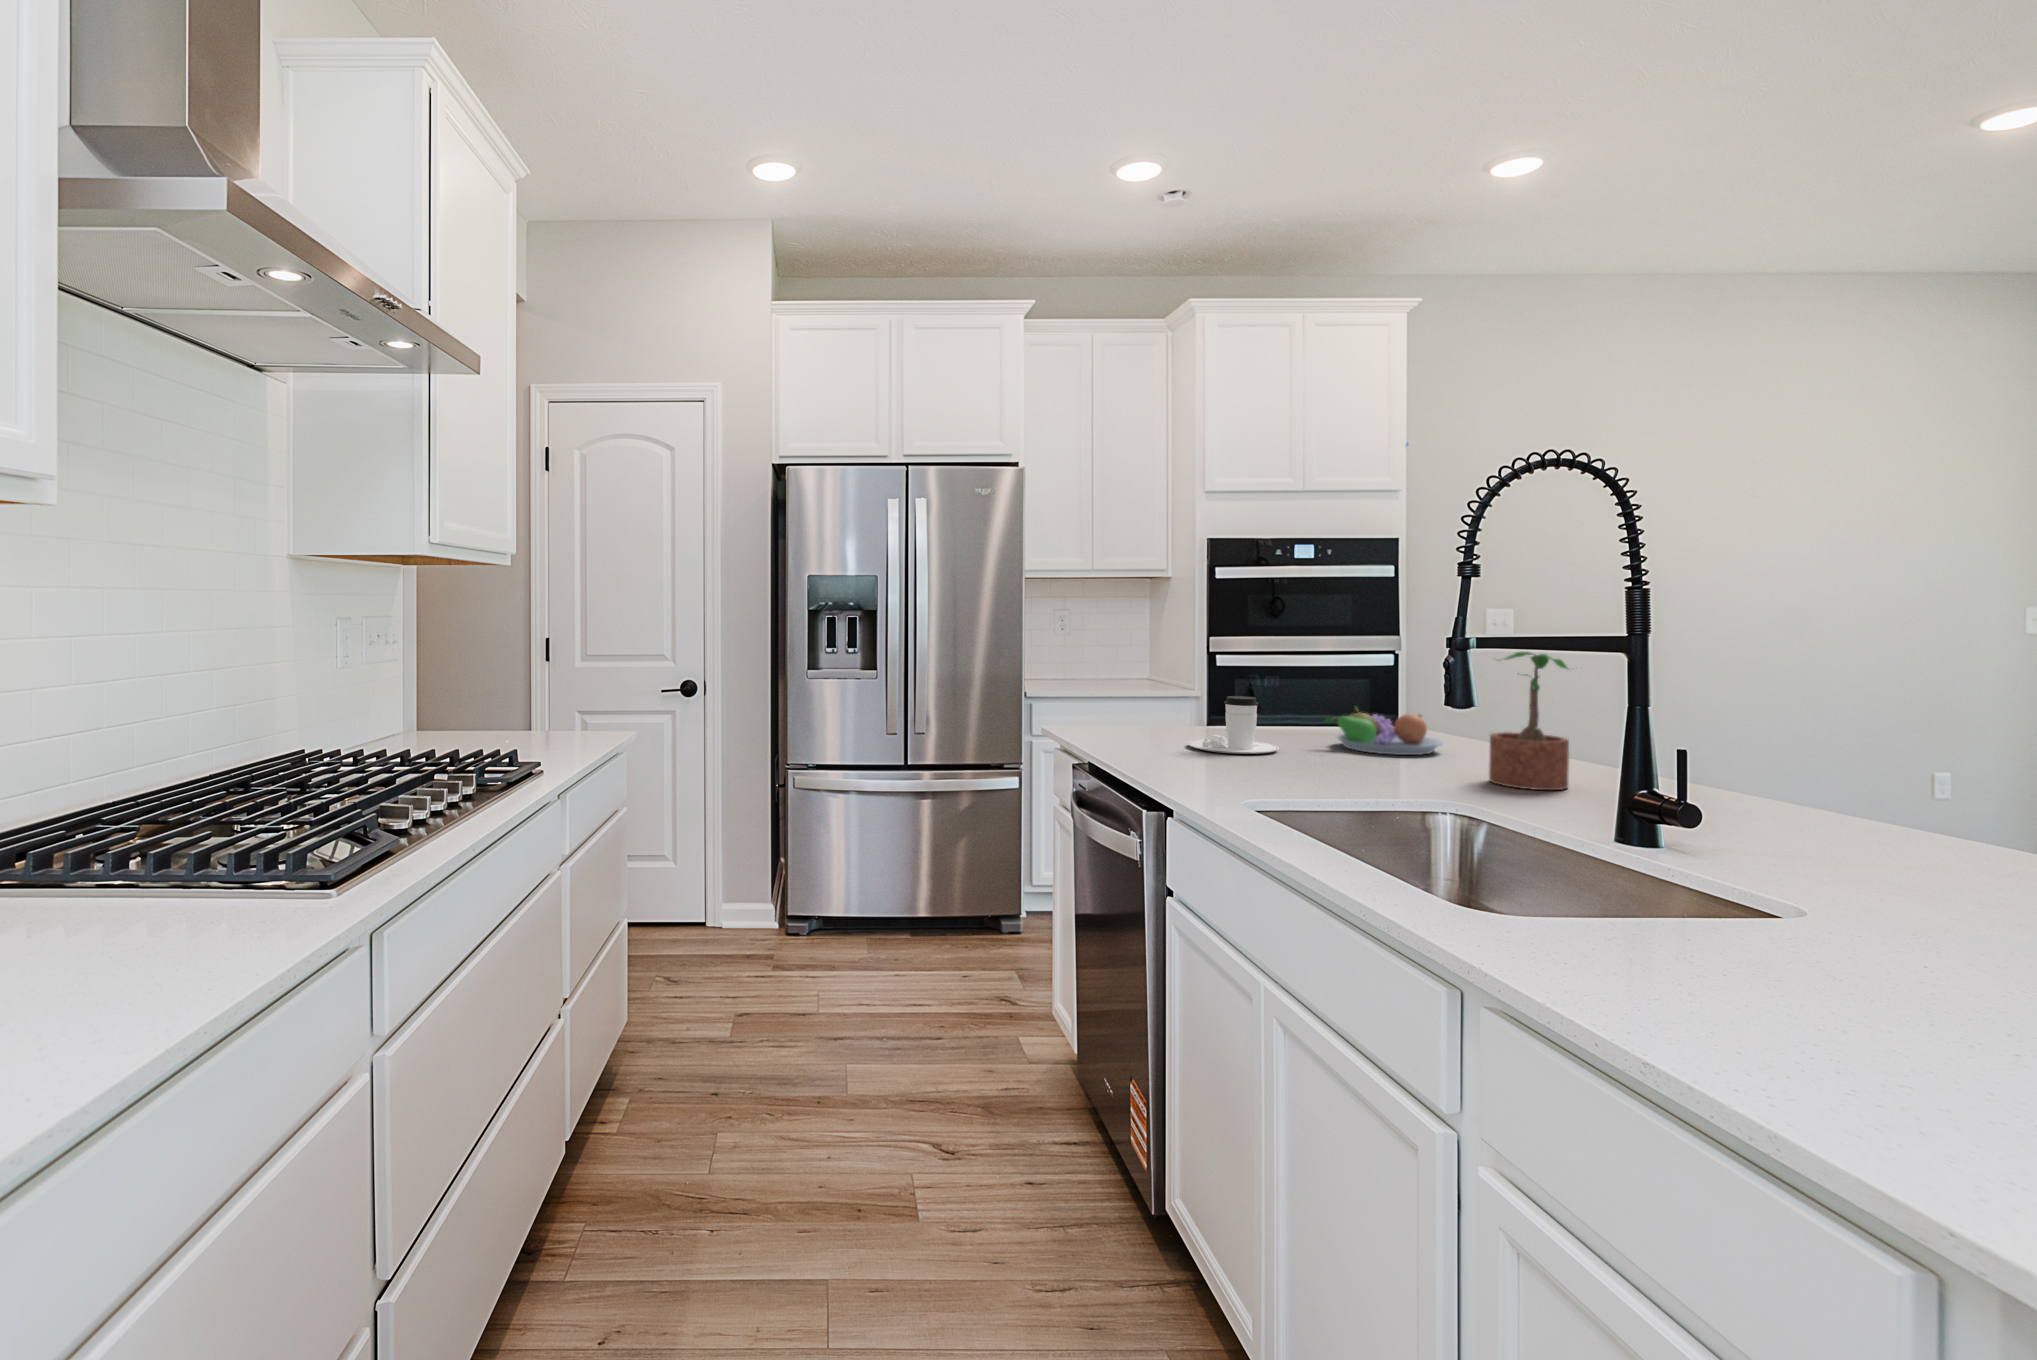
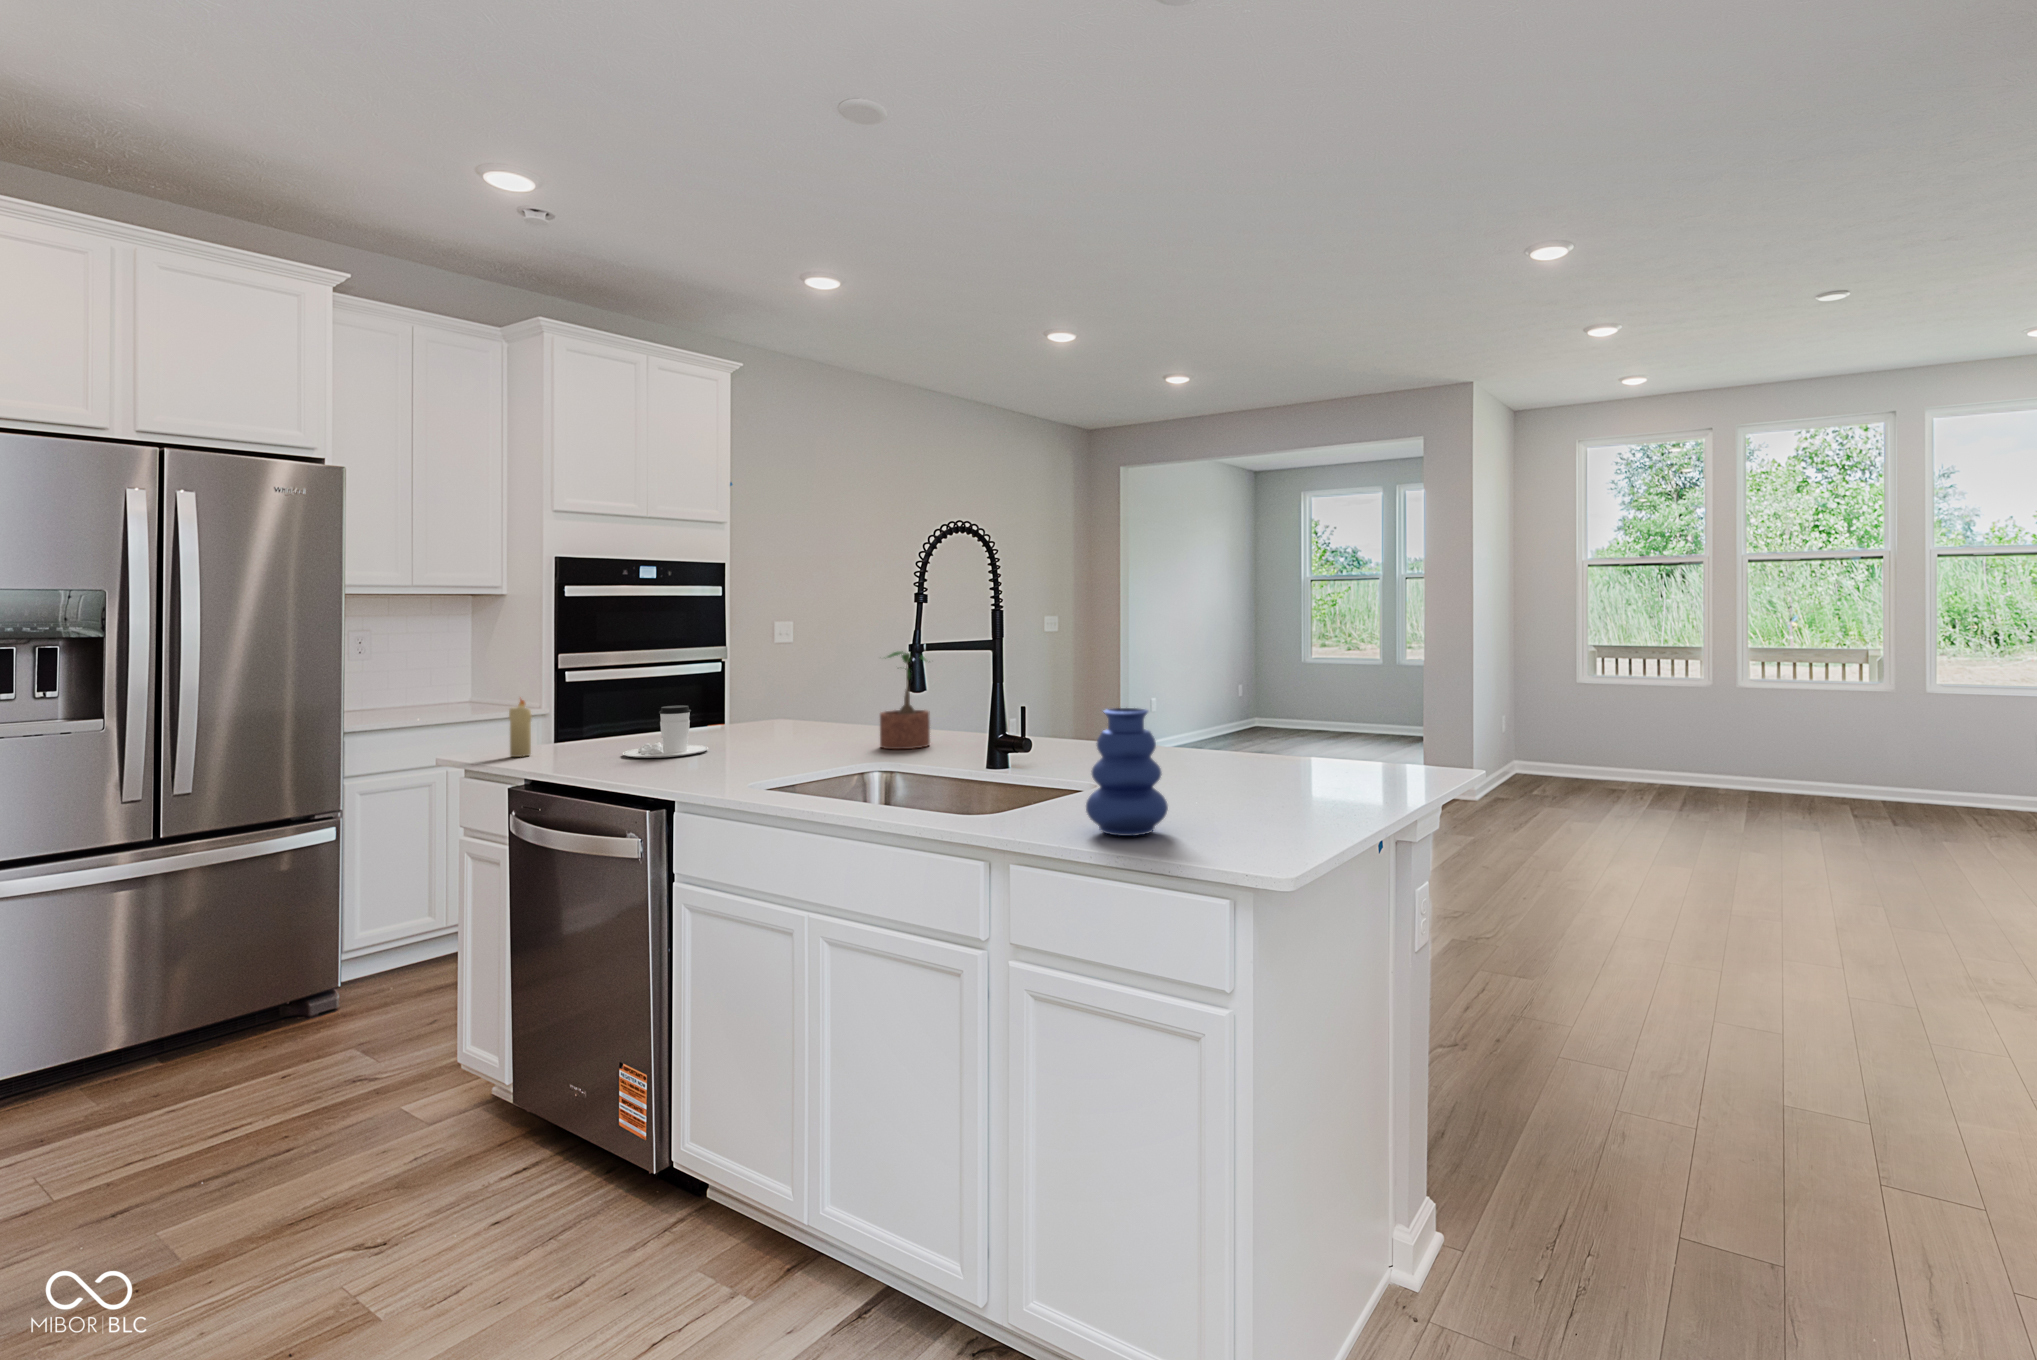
candle: none [1097,672,1117,732] -> present [509,699,531,757]
fruit bowl: present [1326,707,1443,755] -> none [739,705,829,741]
vase: none [1655,777,1851,1032] -> present [1086,708,1168,836]

